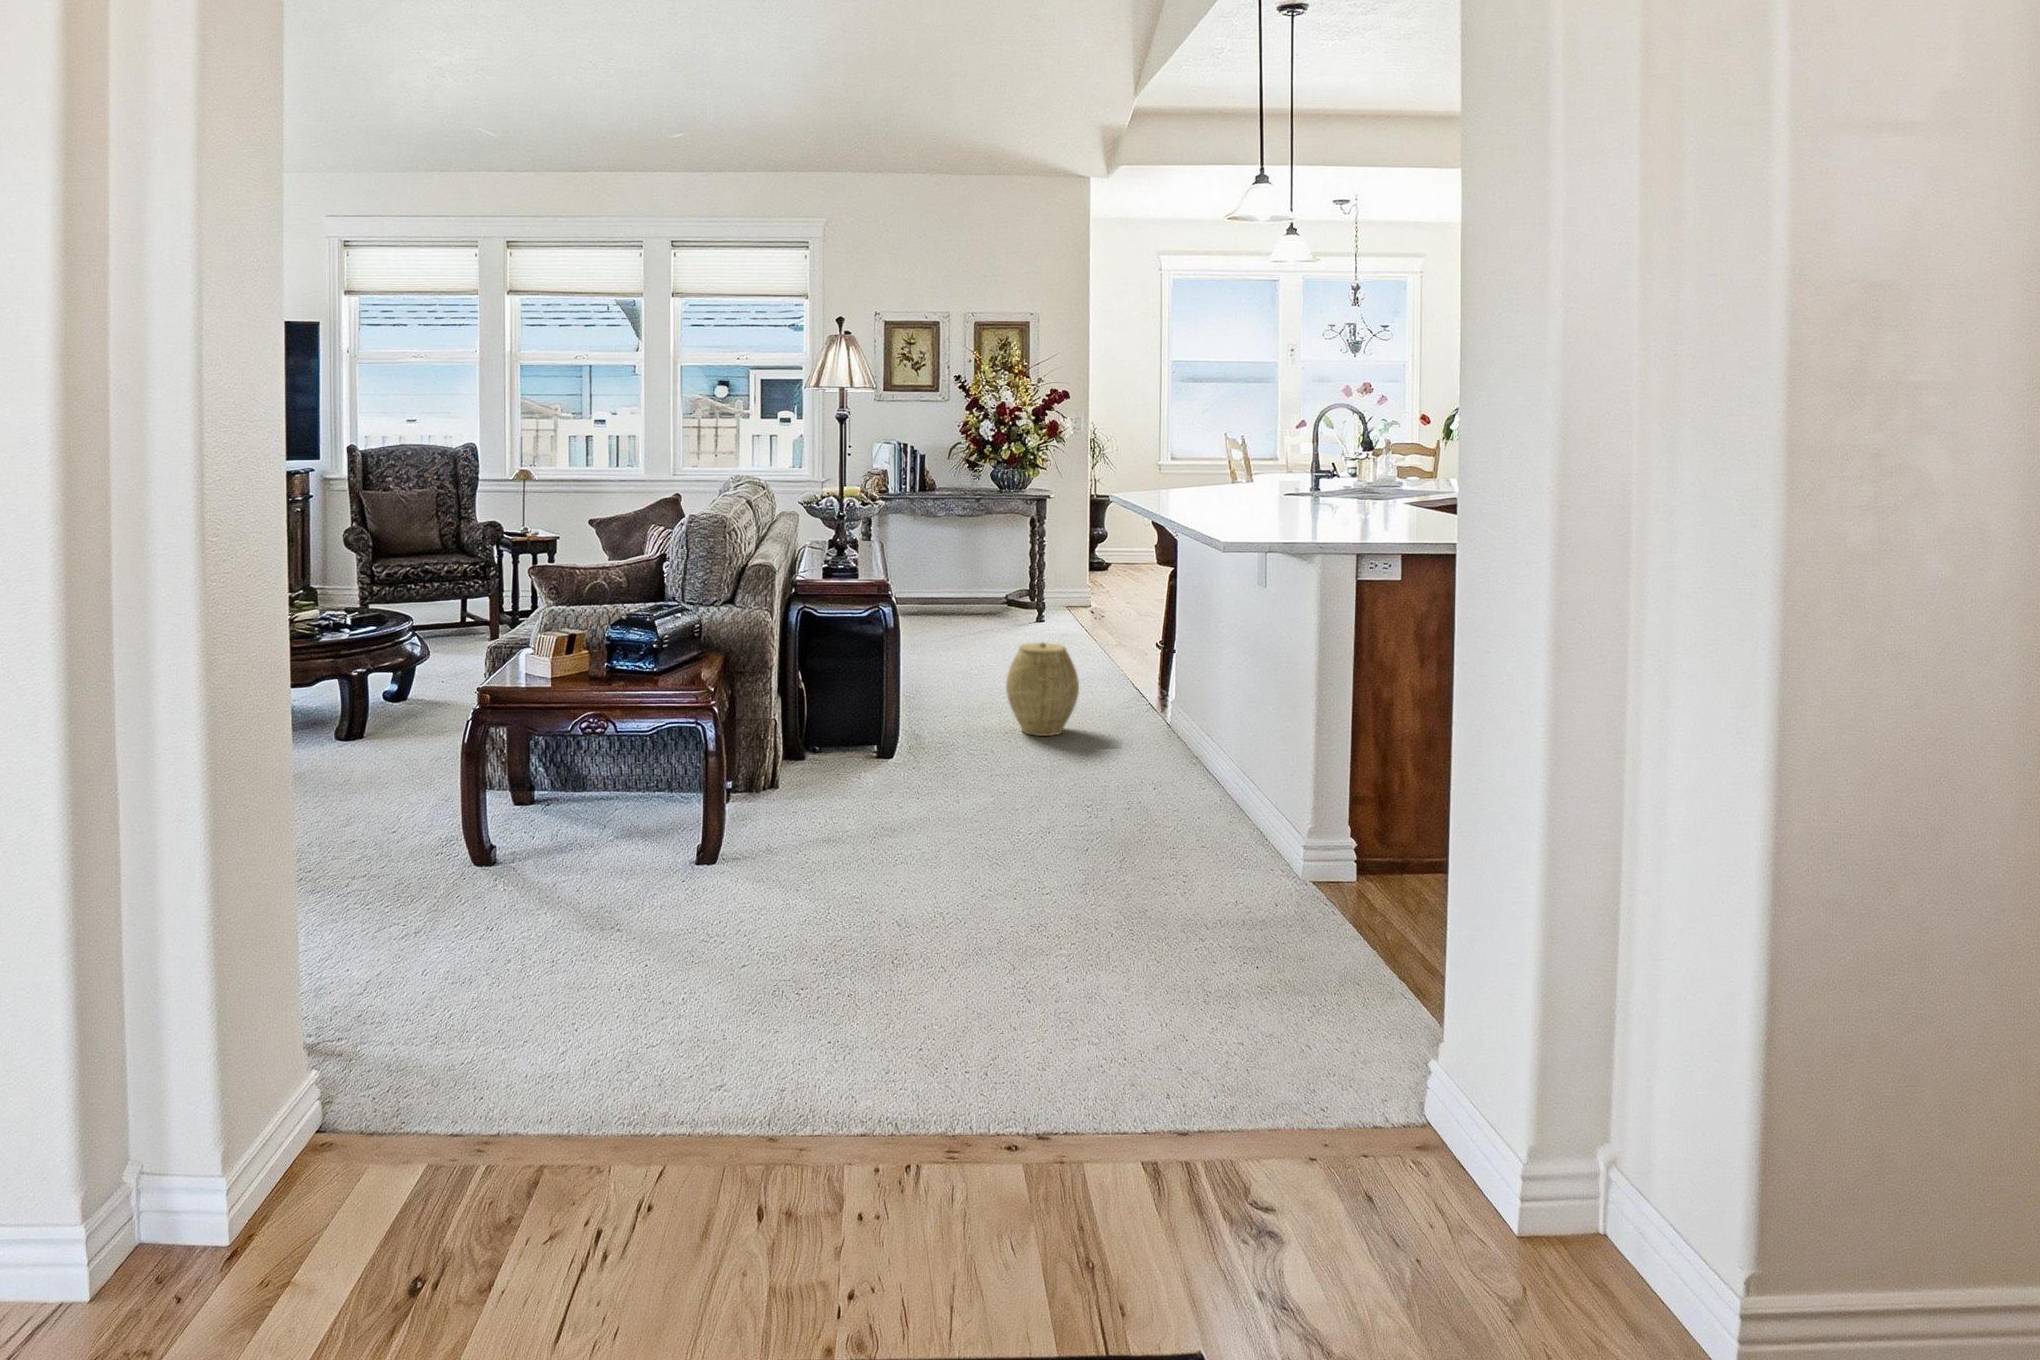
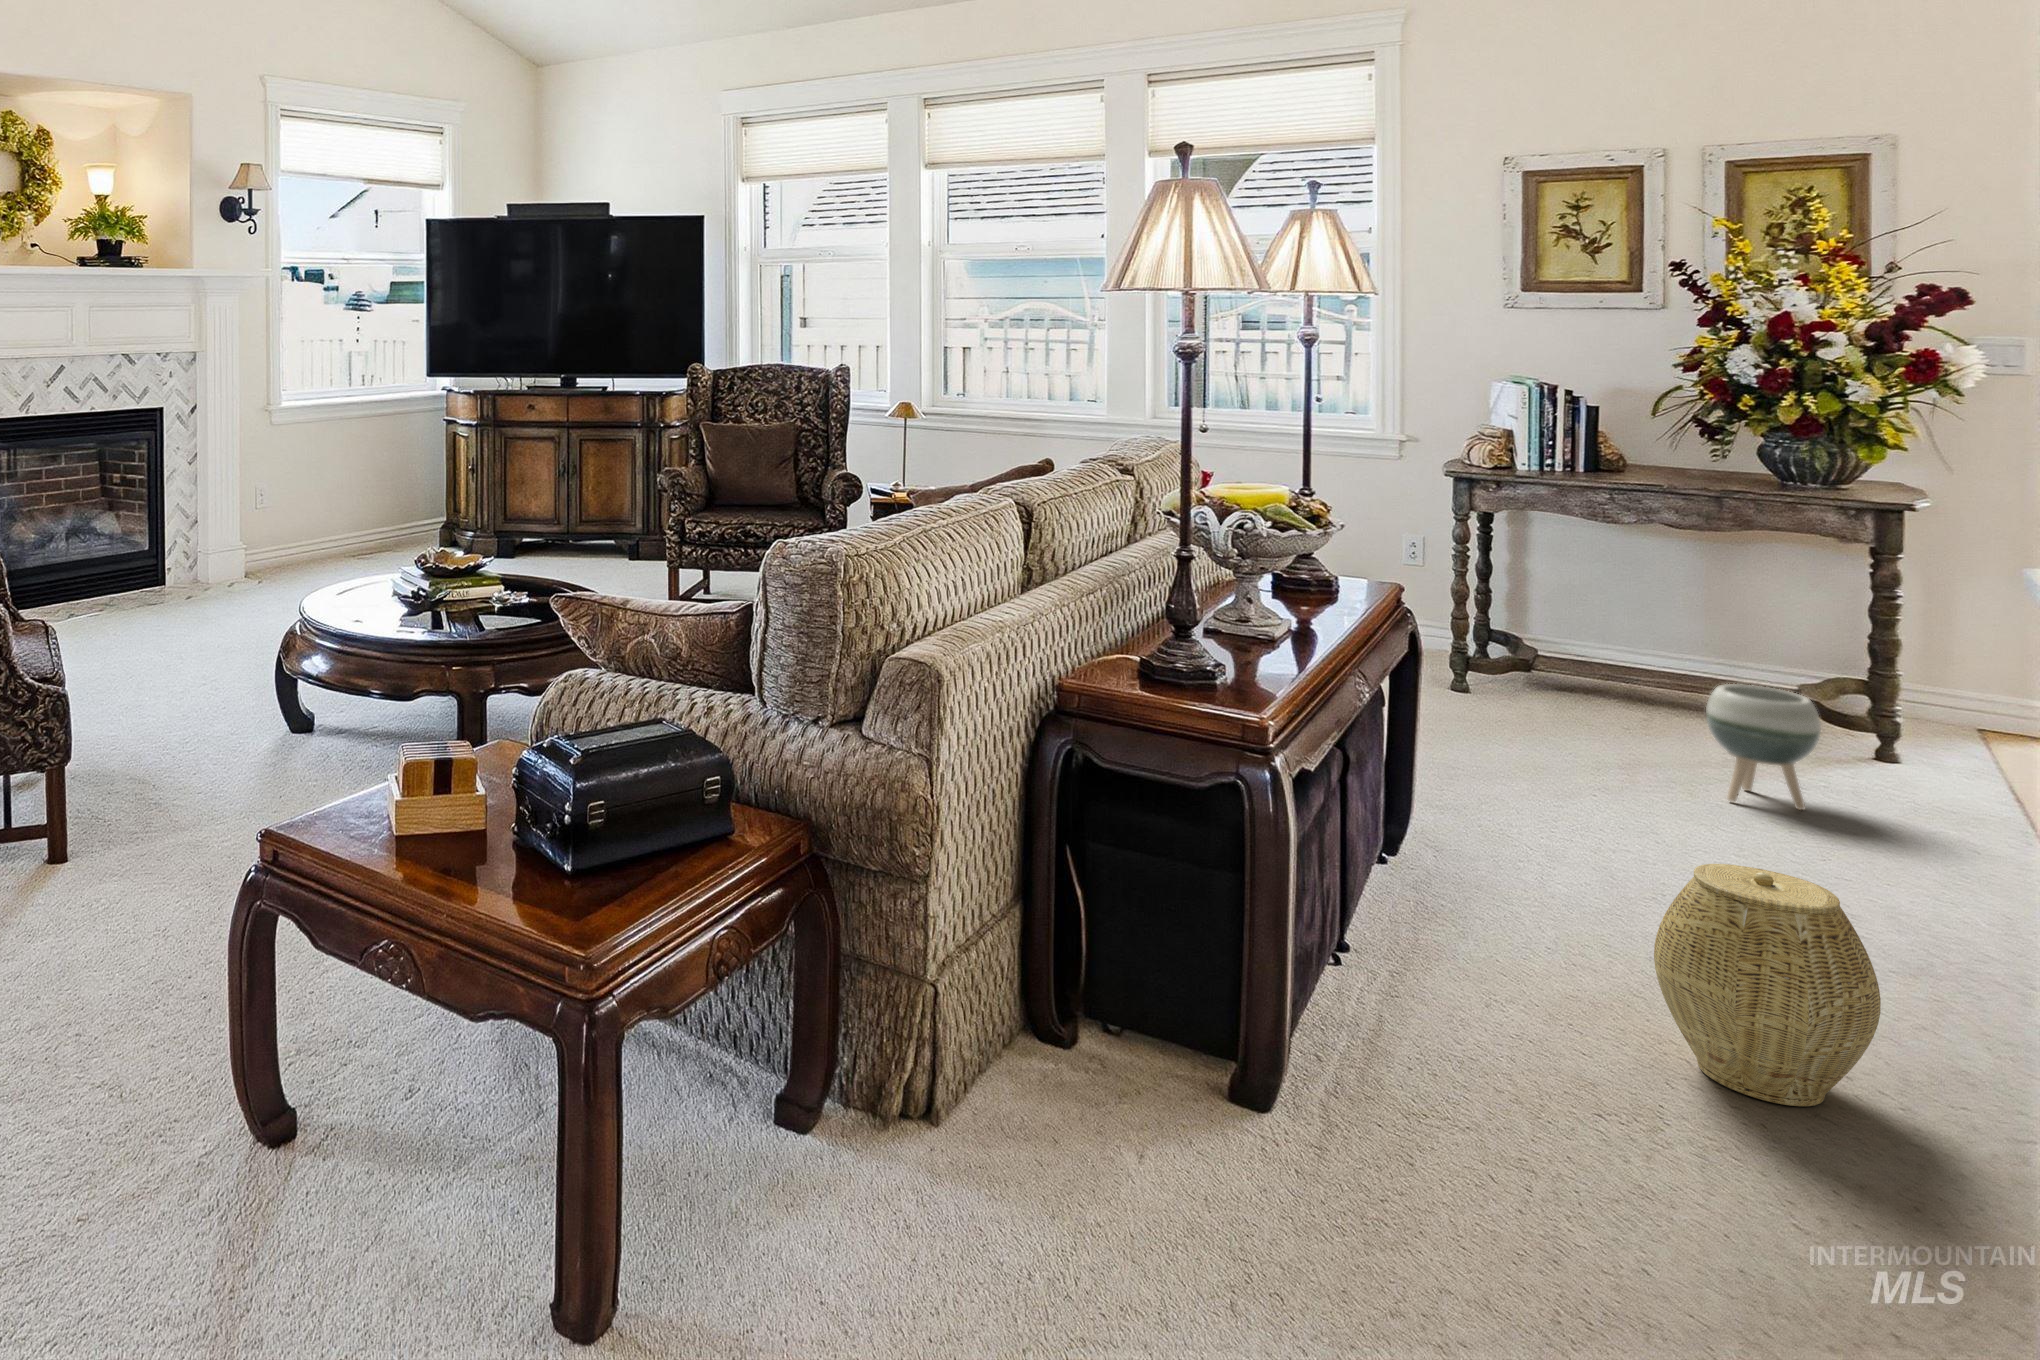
planter: none [985,590,1028,647] -> present [1706,684,1821,810]

